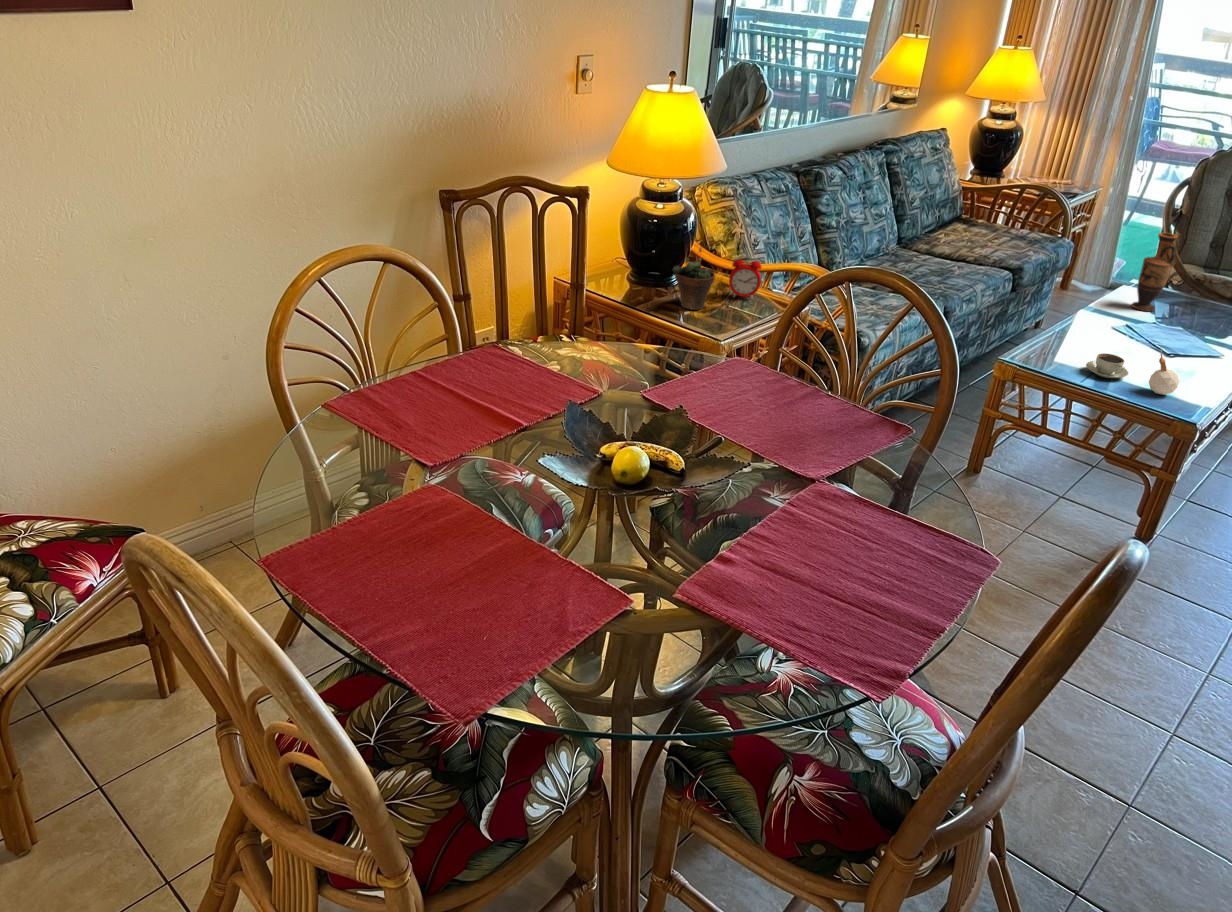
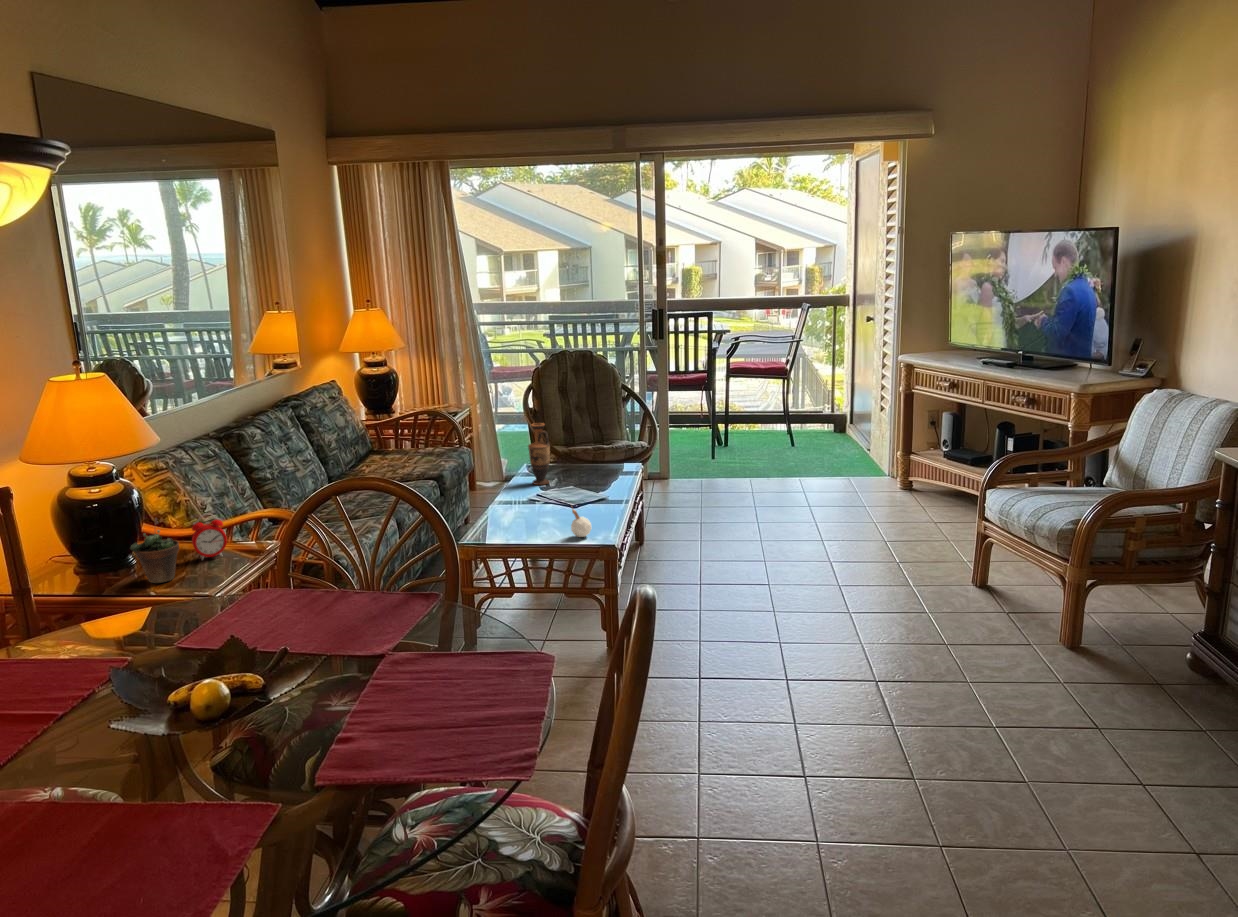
coffee cup: present [1086,353,1128,378] -> none [523,519,555,538]

